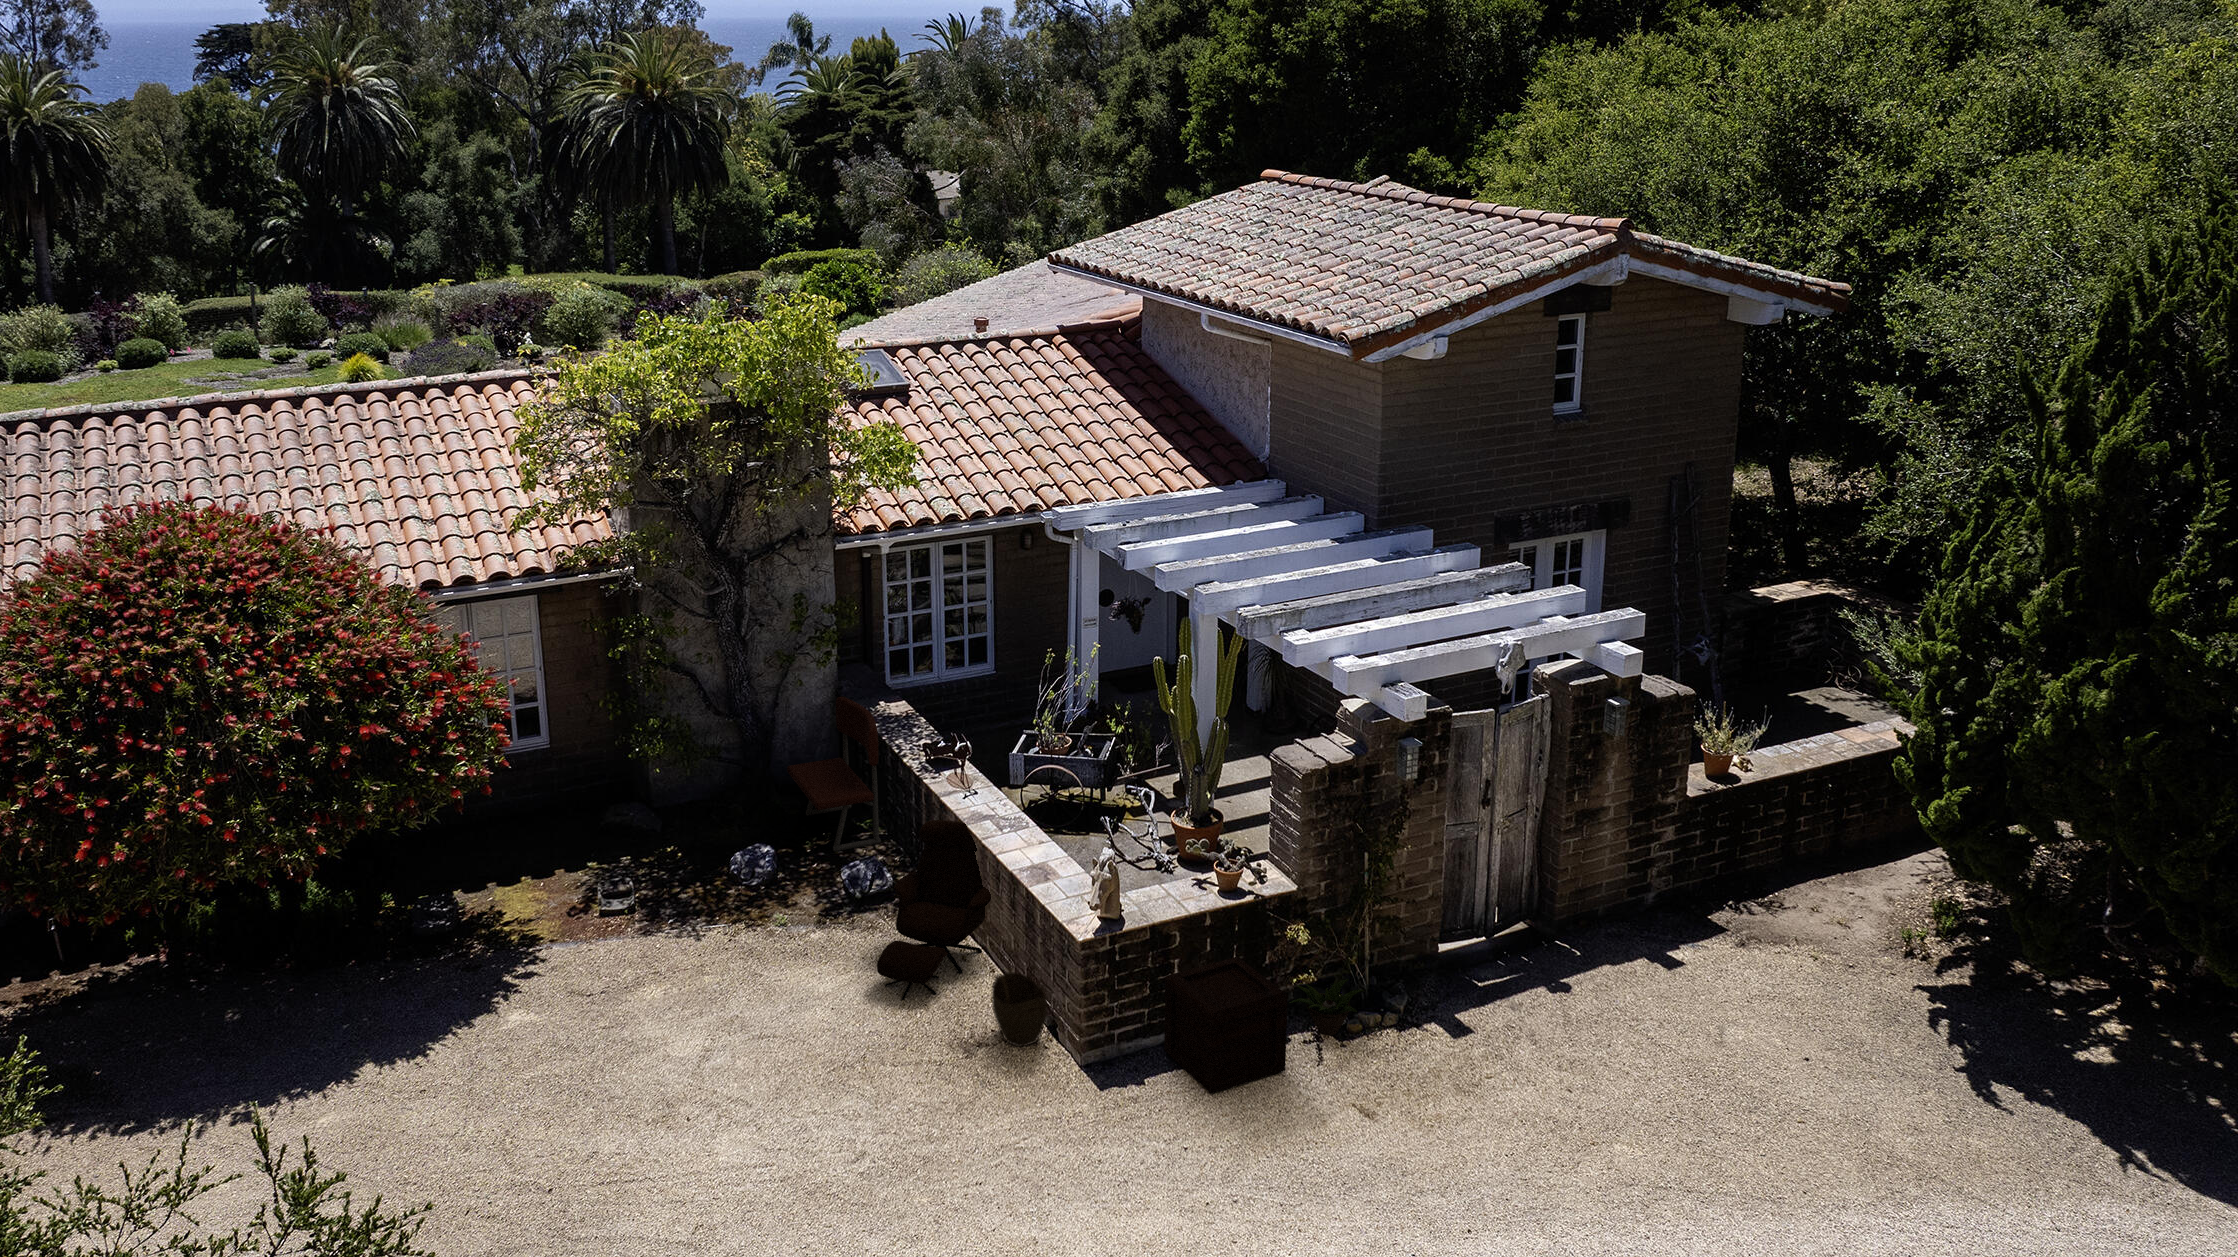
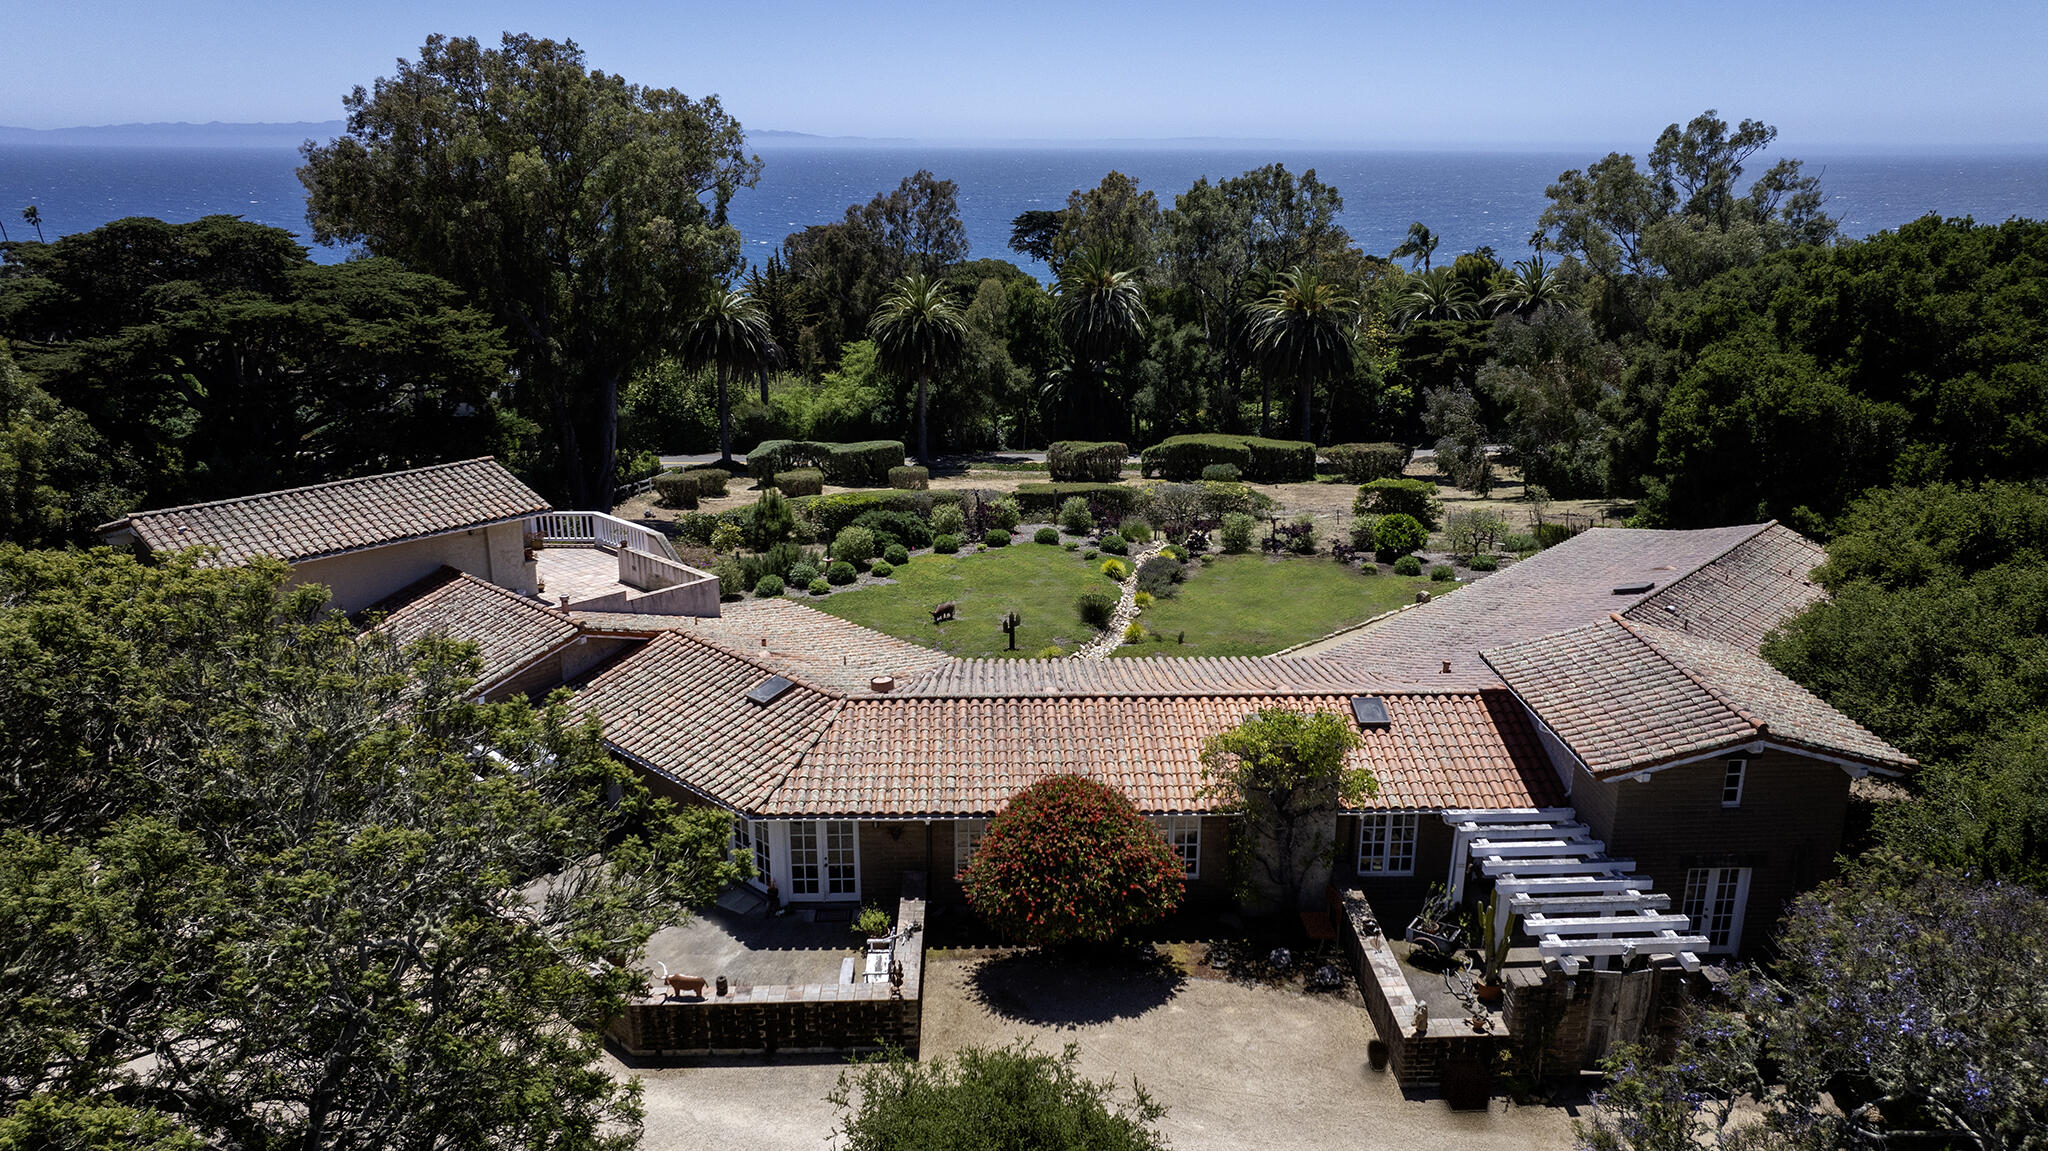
lounge chair: present [877,820,991,1000] -> none [1322,962,1380,1040]

